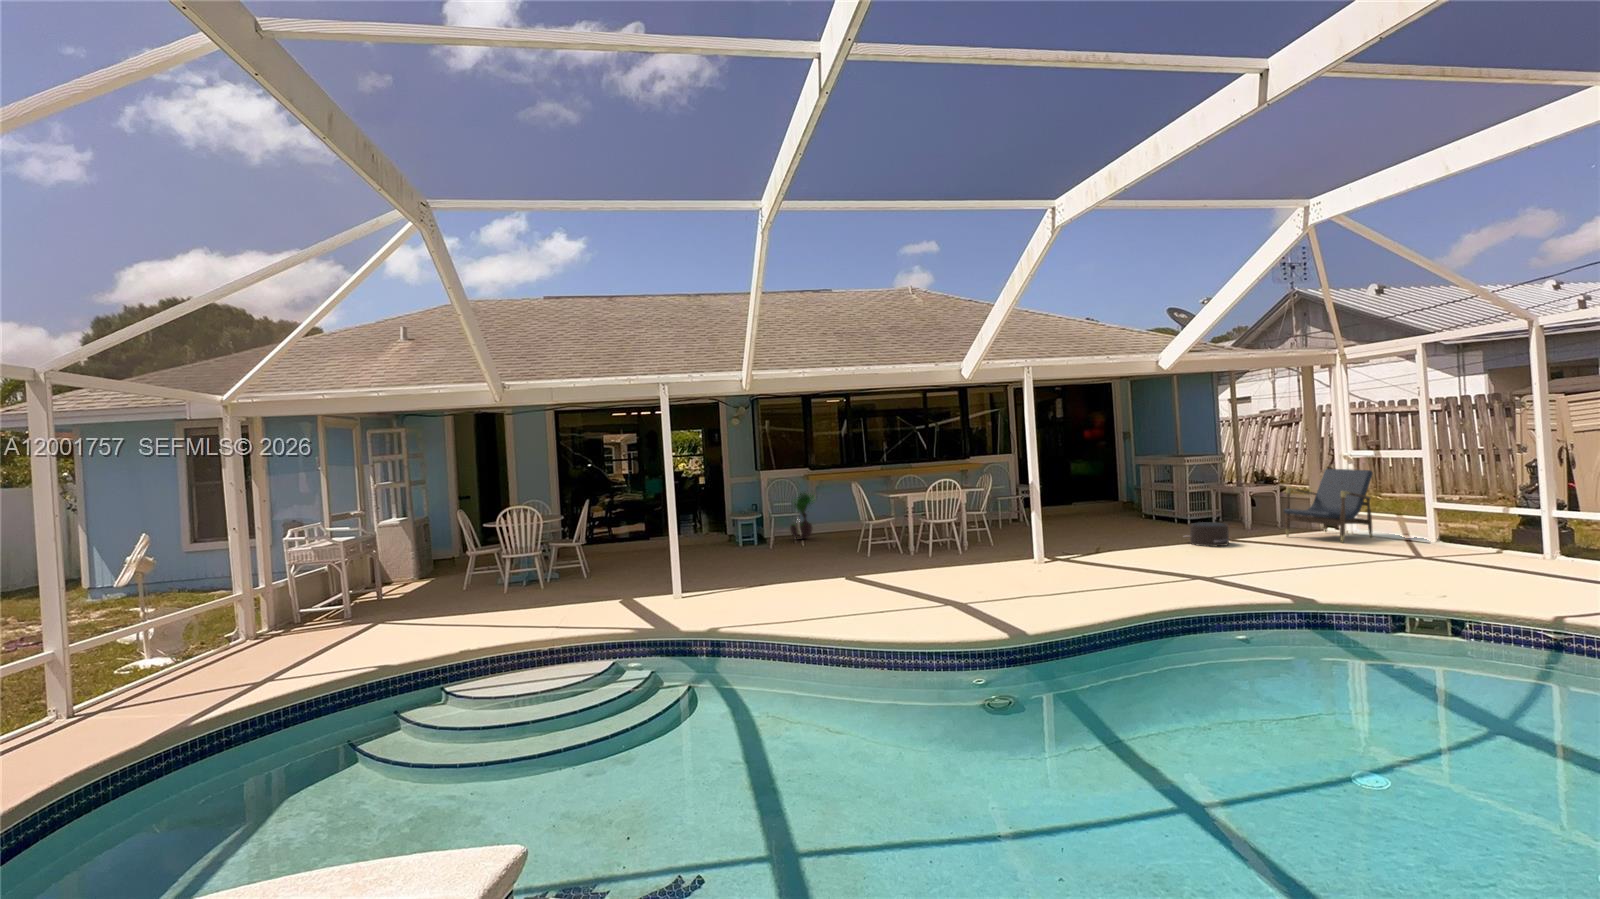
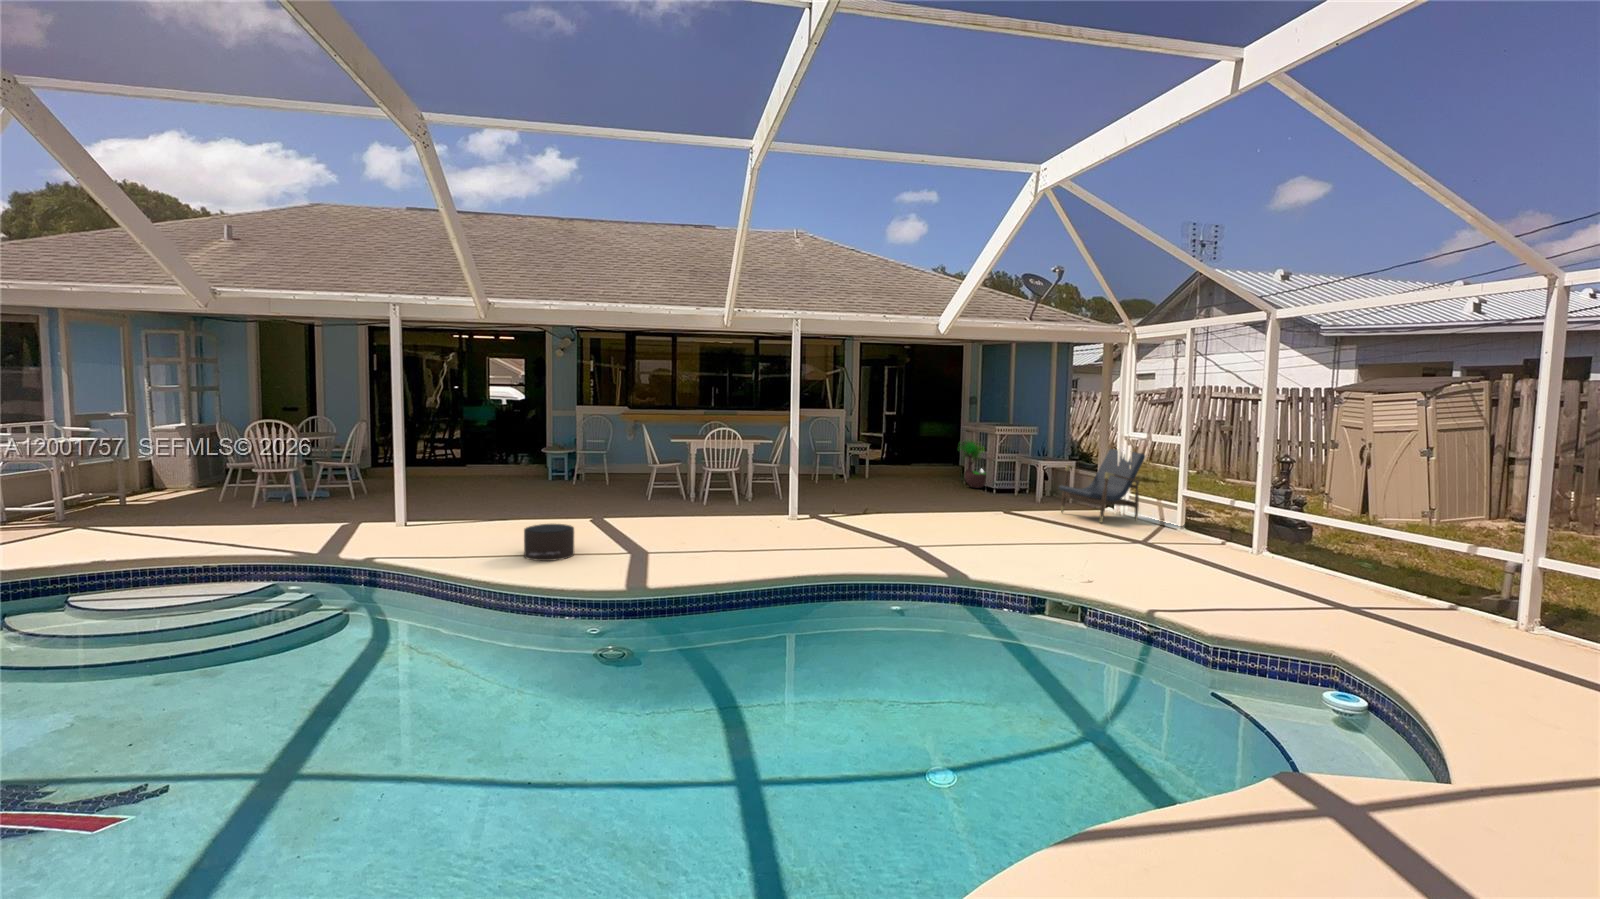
potted tree: present [790,493,814,539] -> present [959,441,986,488]
pouf: present [1188,522,1230,546] -> present [524,524,574,561]

